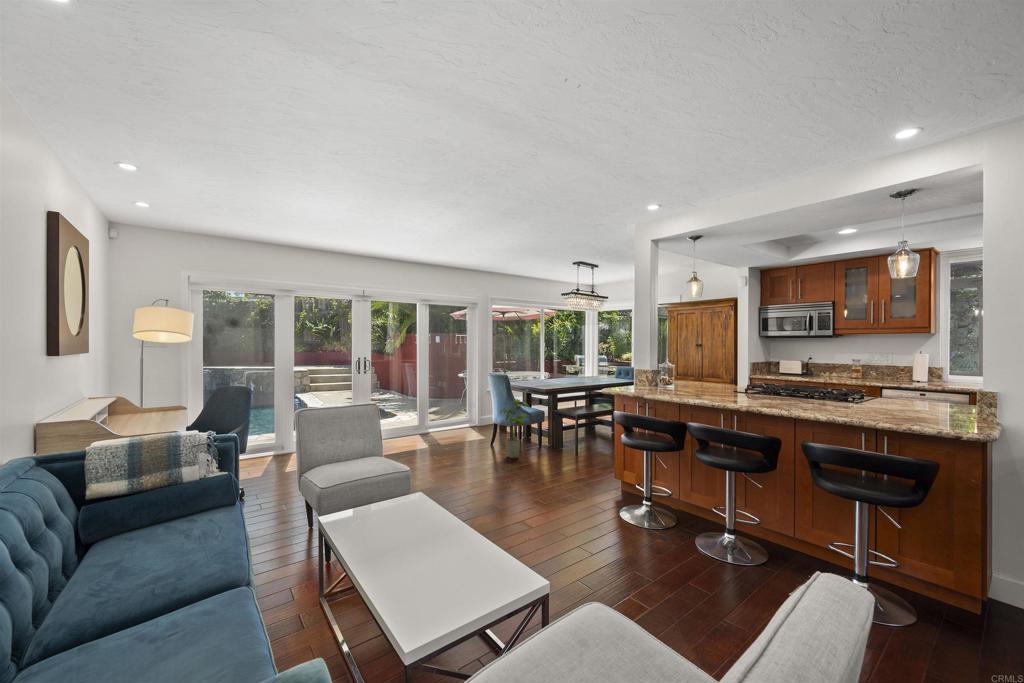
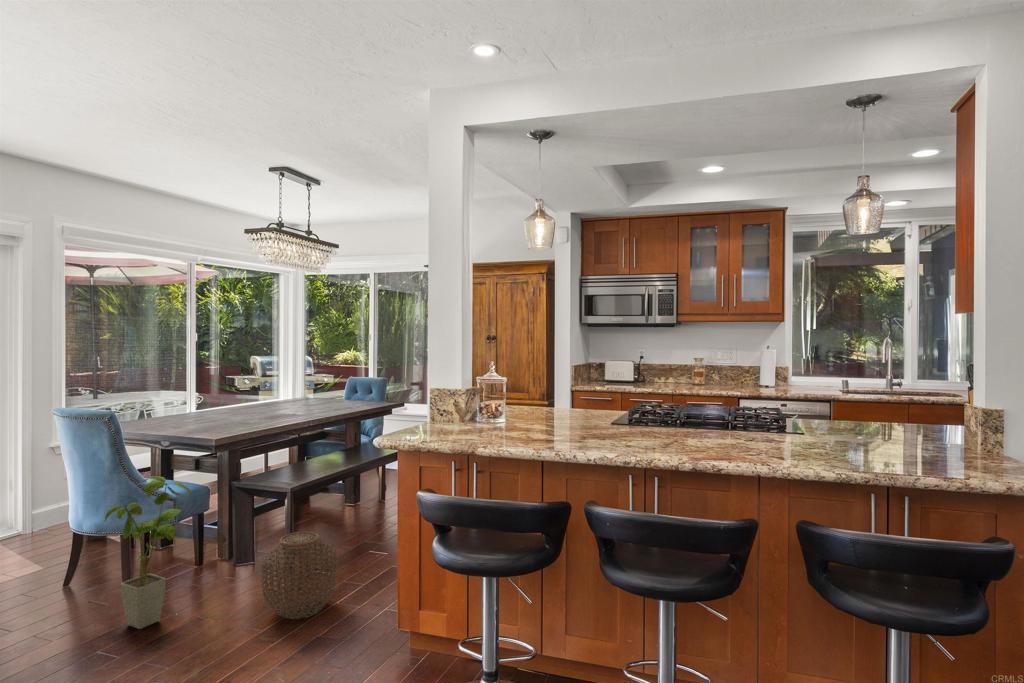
woven basket: none [554,430,585,466] -> present [261,532,337,619]

